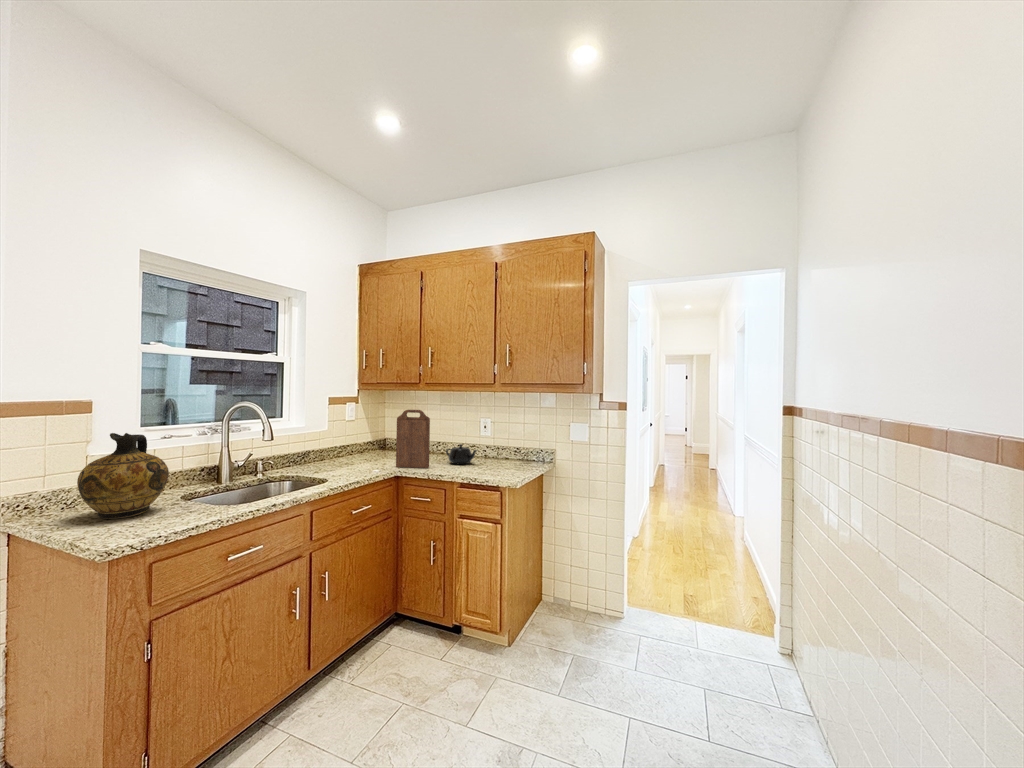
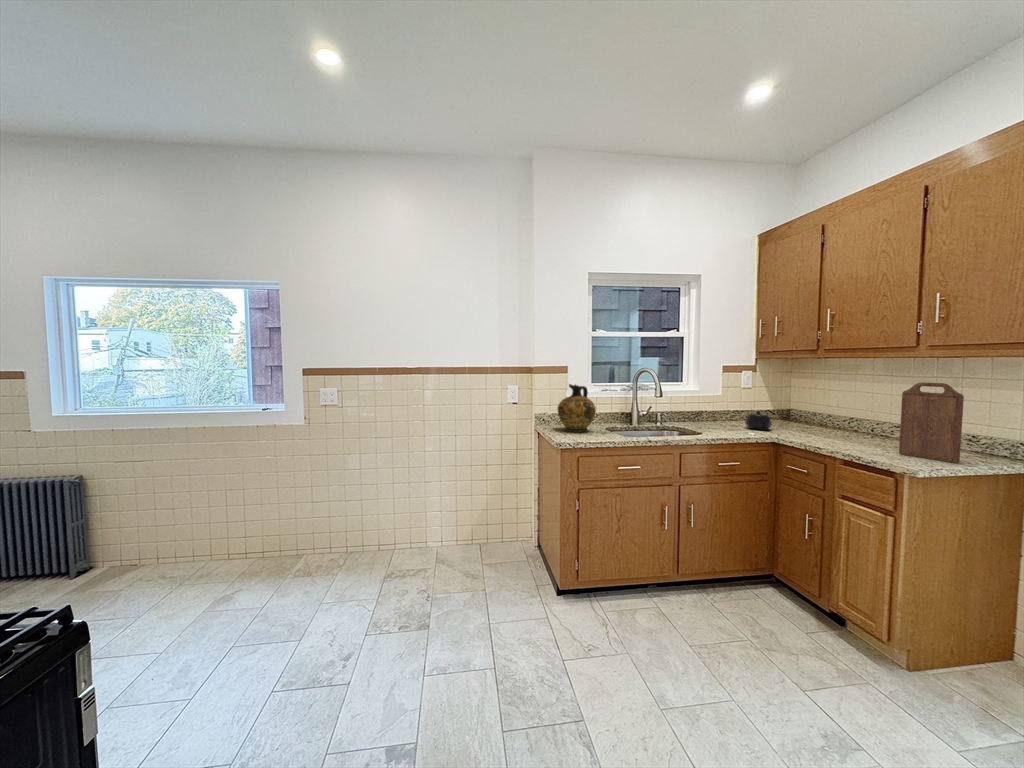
cutting board: present [396,410,430,468] -> present [899,382,964,463]
teapot: present [446,444,477,464] -> present [745,411,772,430]

